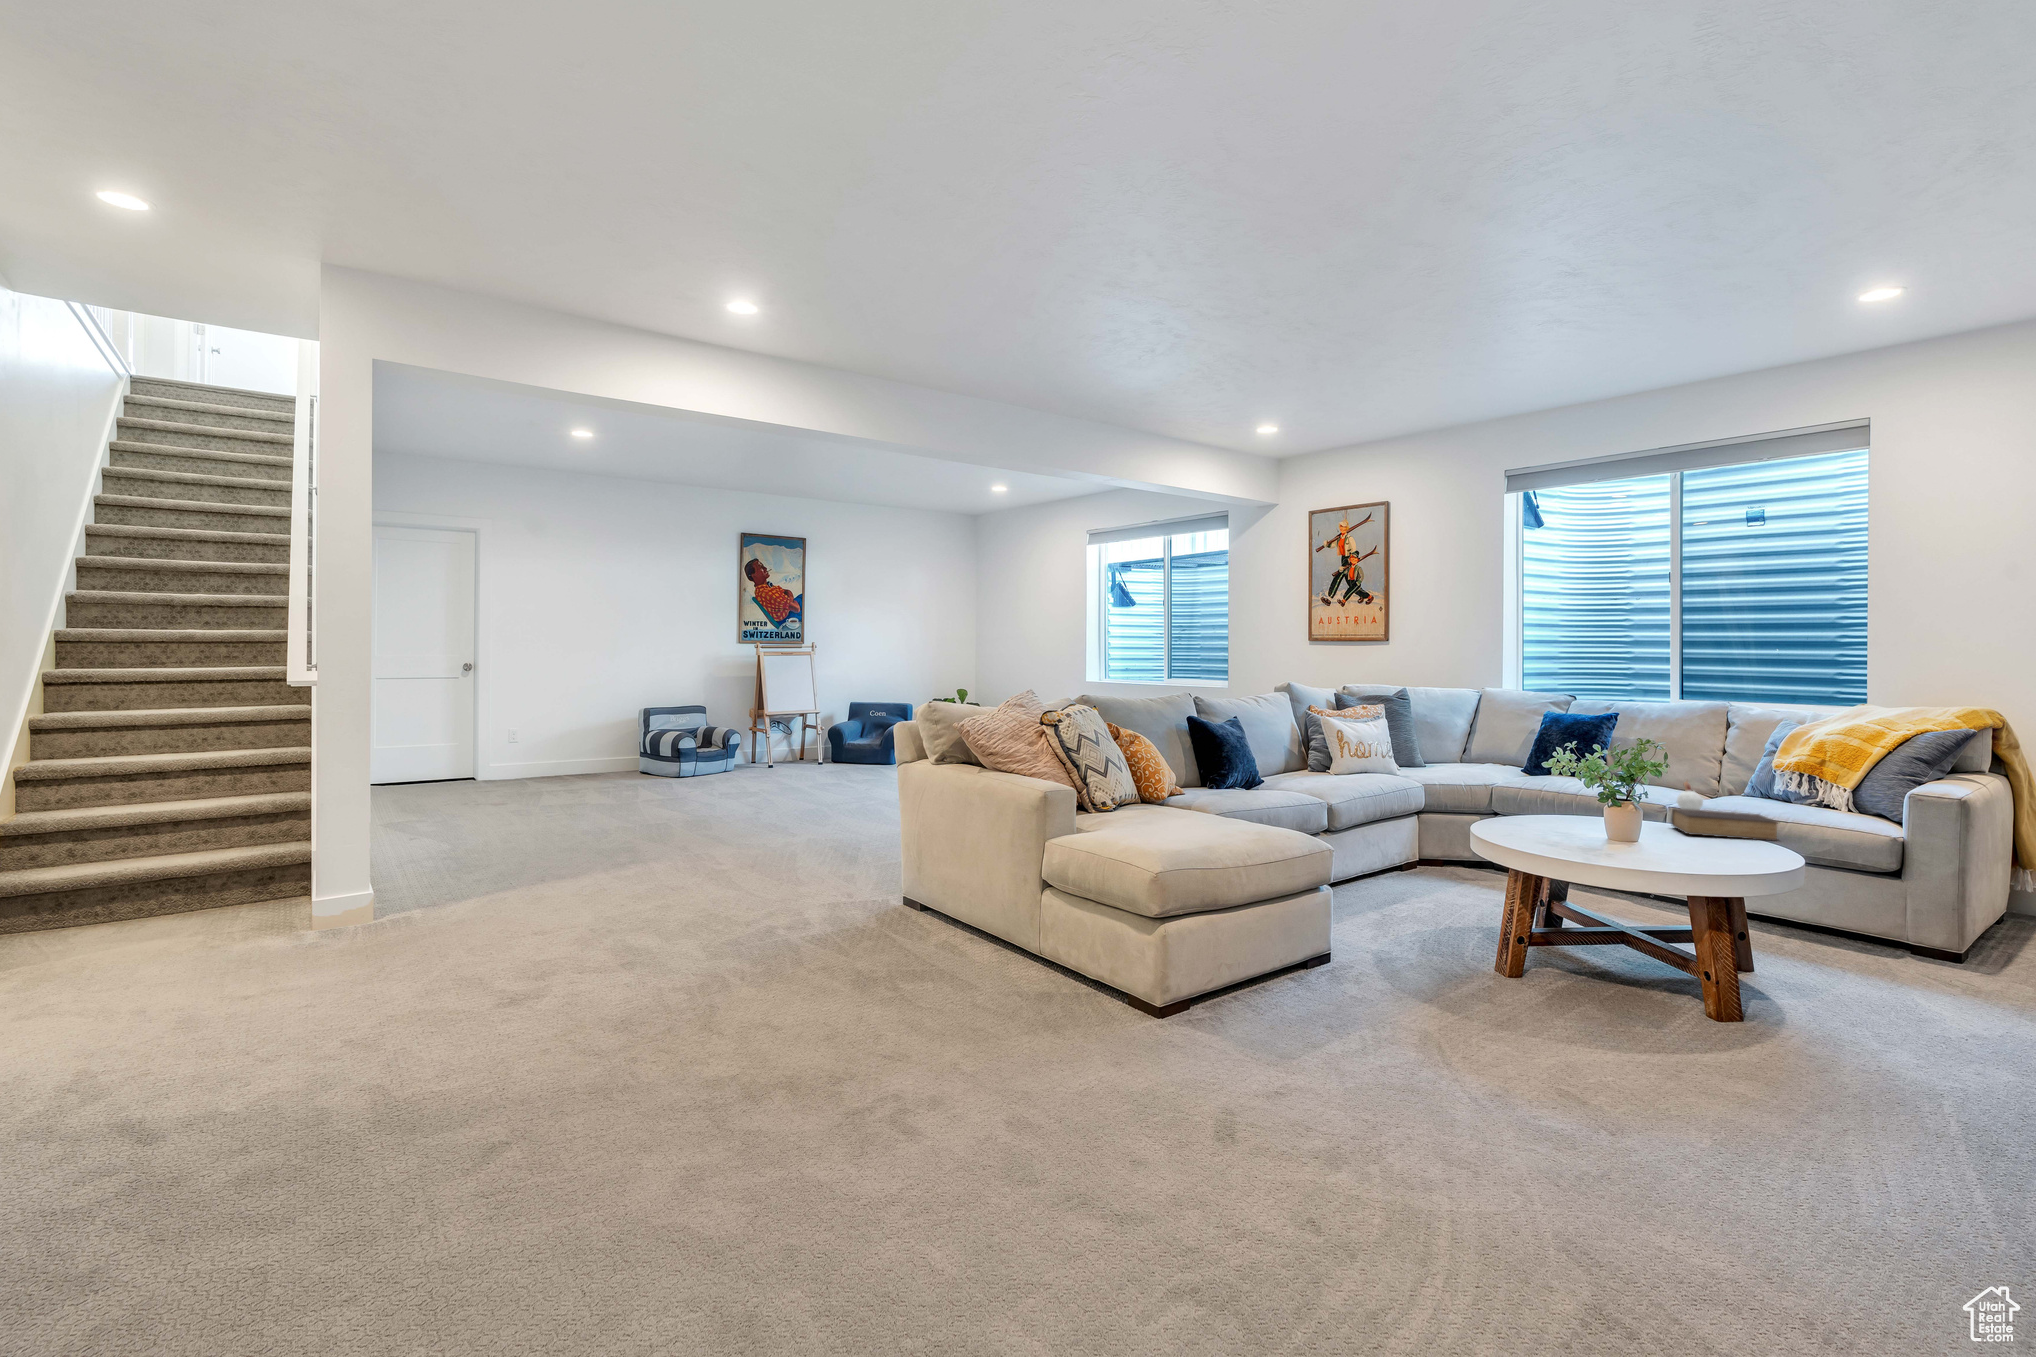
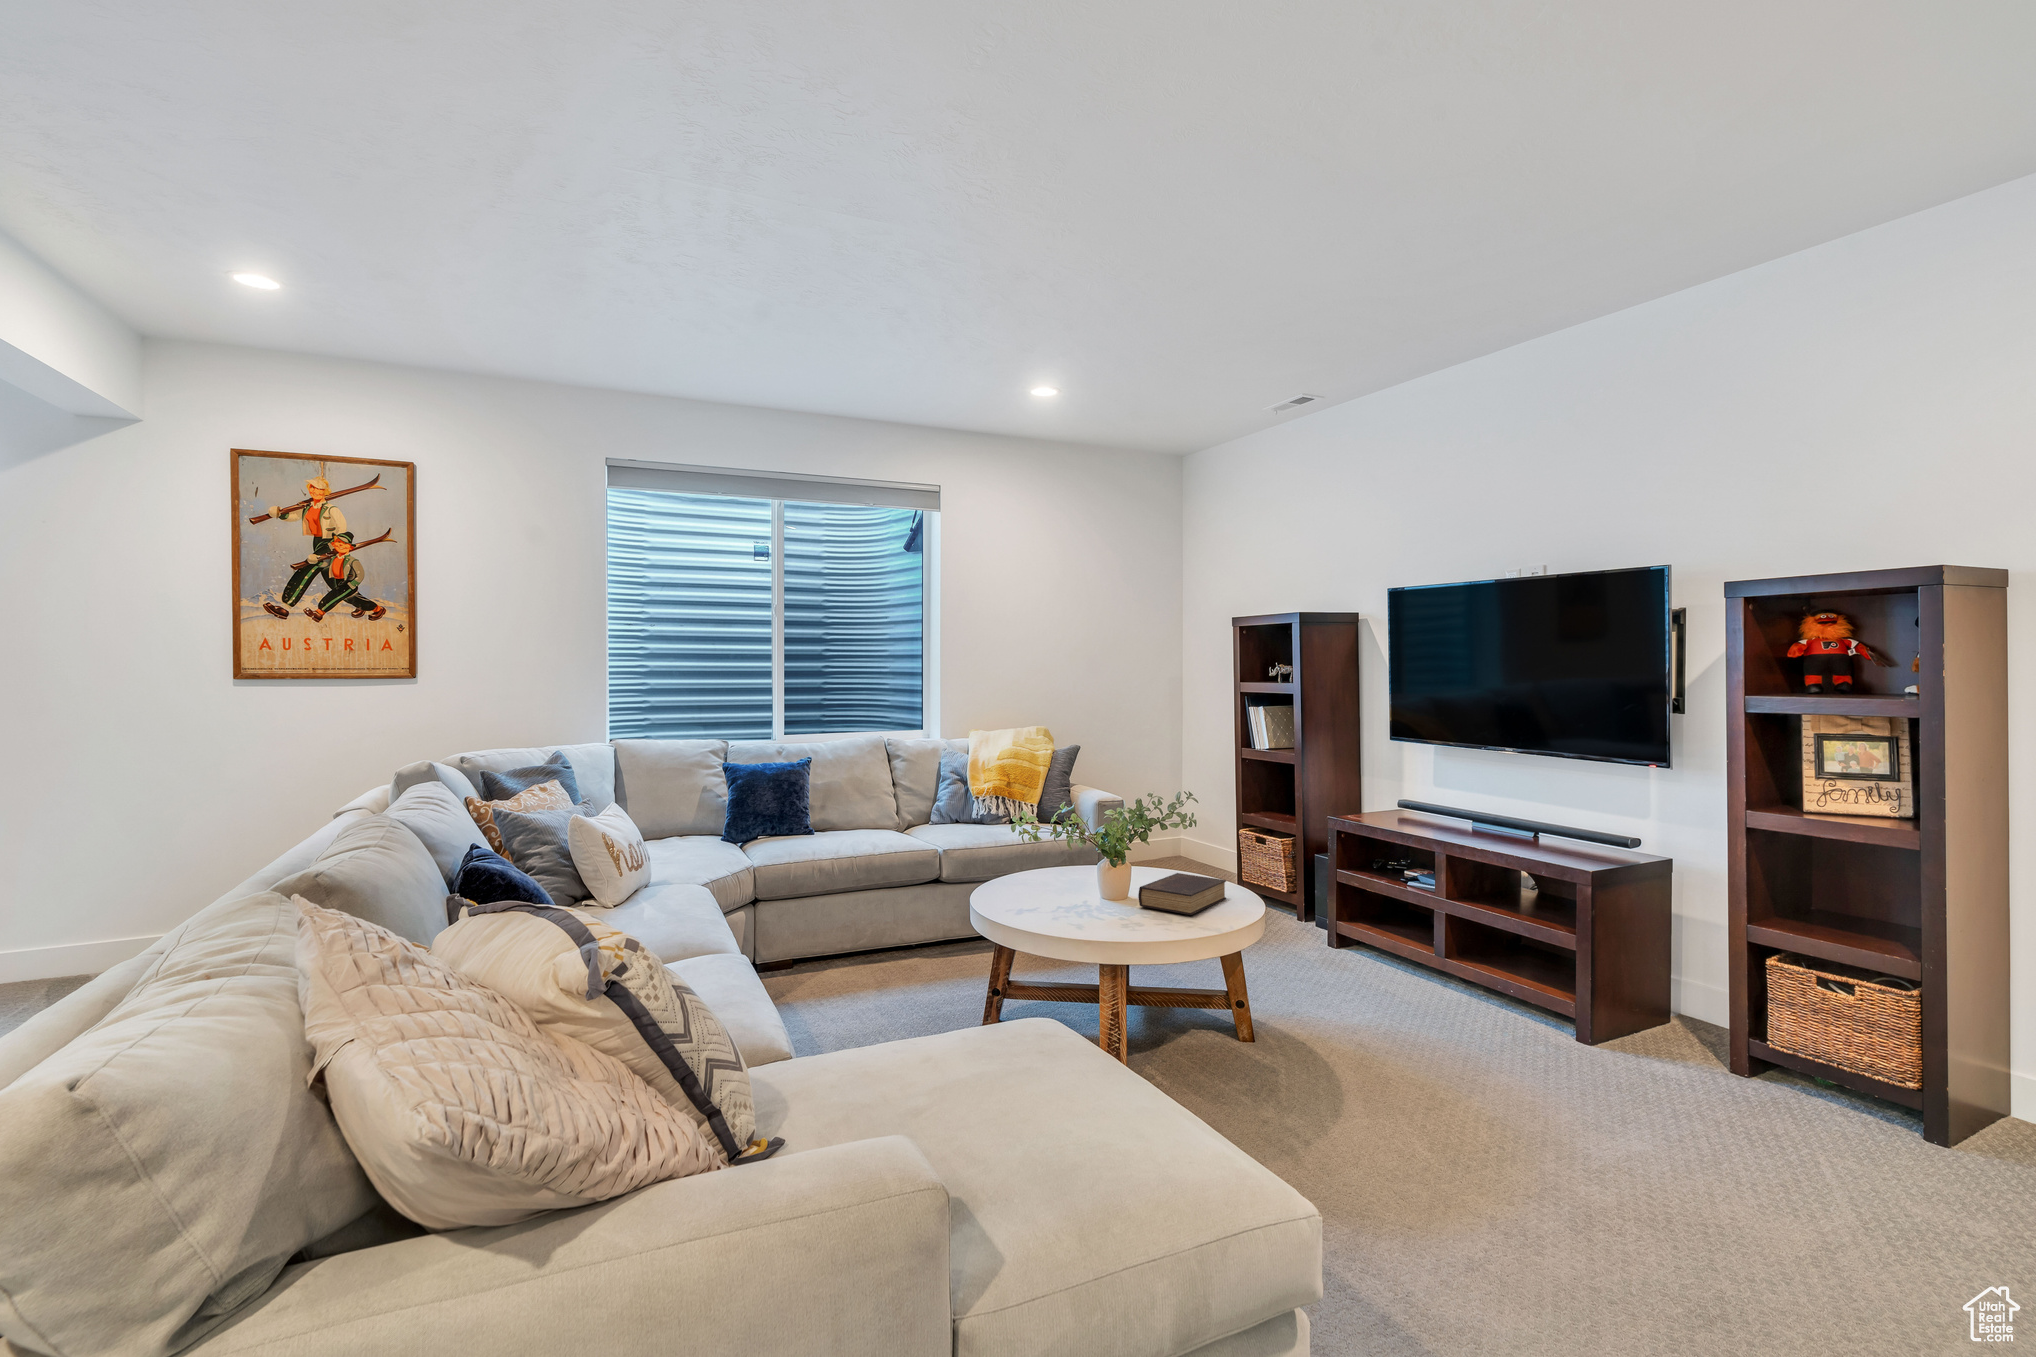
candle: present [1677,781,1703,810] -> none [1044,838,1066,878]

